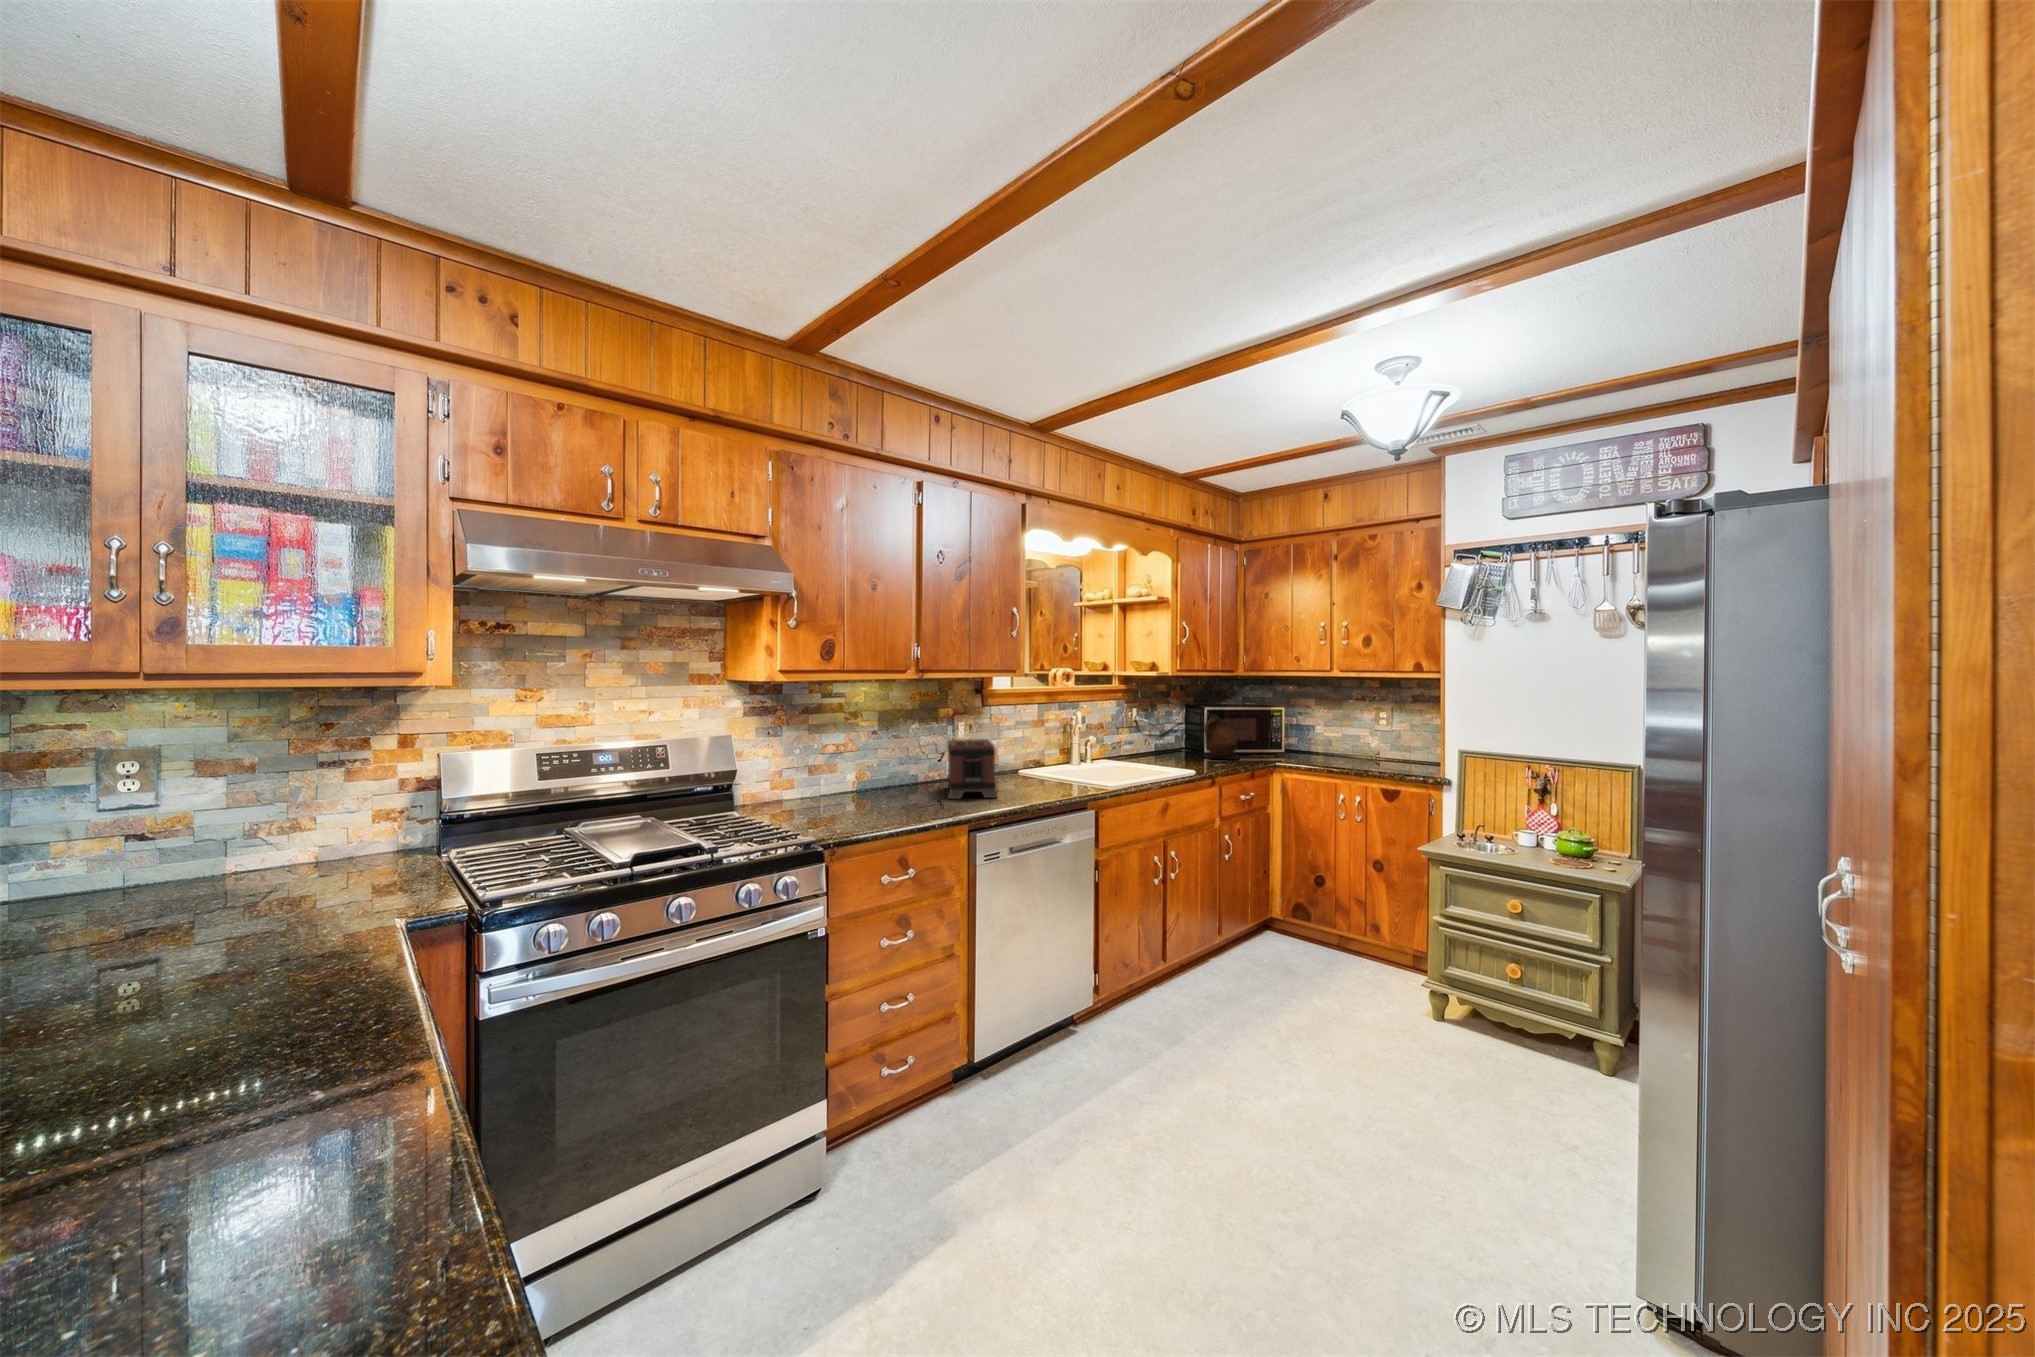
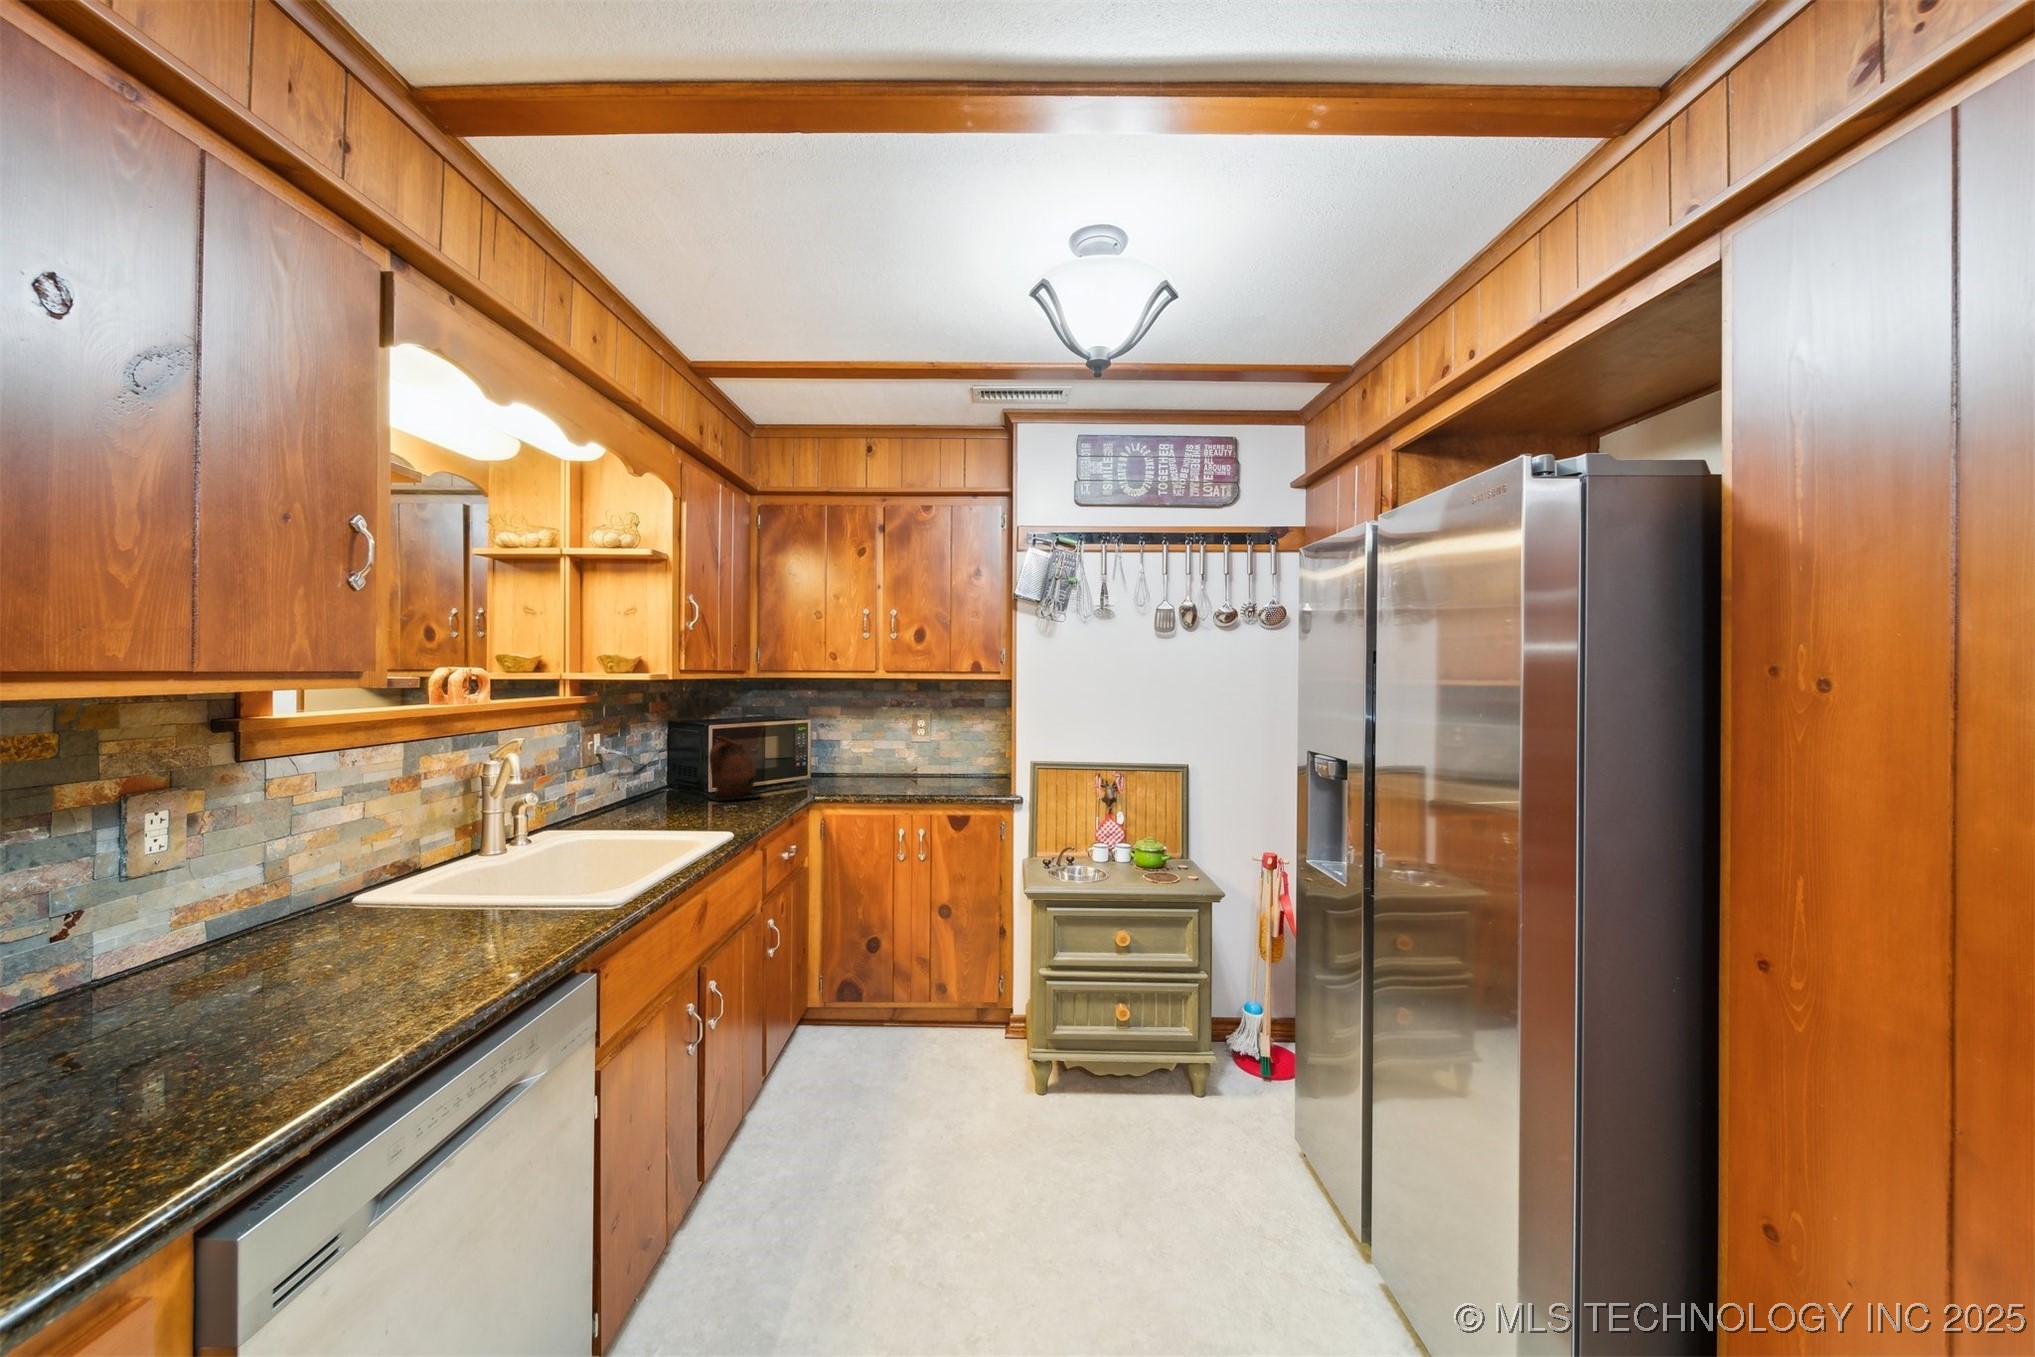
toaster: present [946,739,997,799] -> none [93,856,316,1091]

